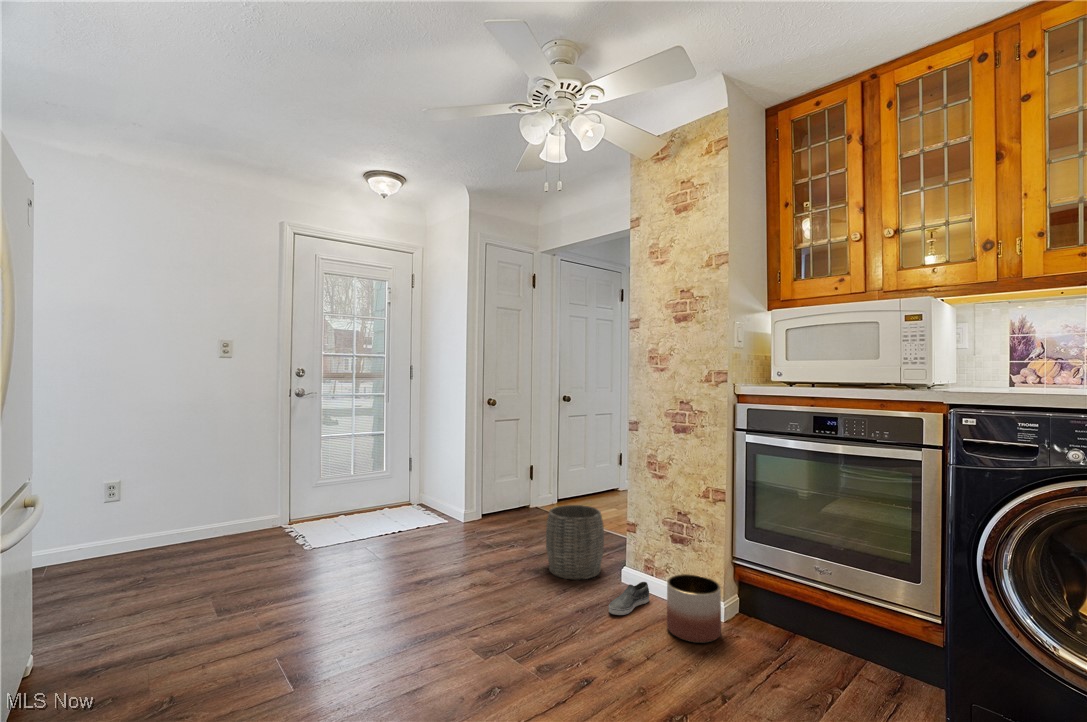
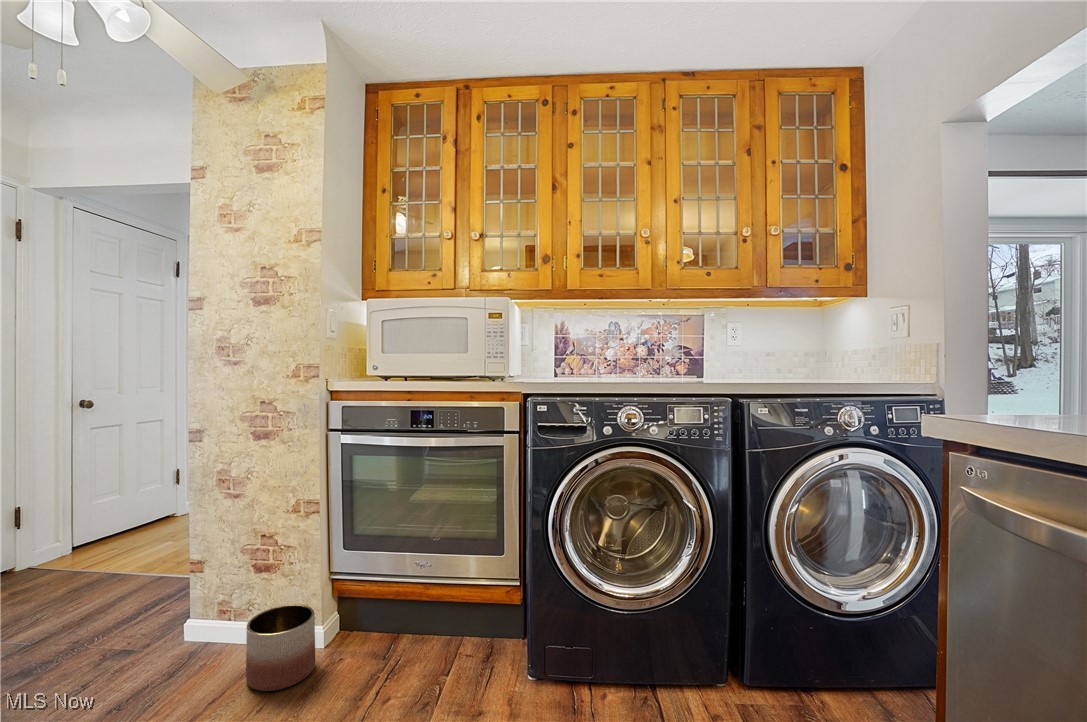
woven basket: present [546,505,604,580] -> none [44,550,152,666]
shoe: present [609,582,649,615] -> none [158,631,221,694]

